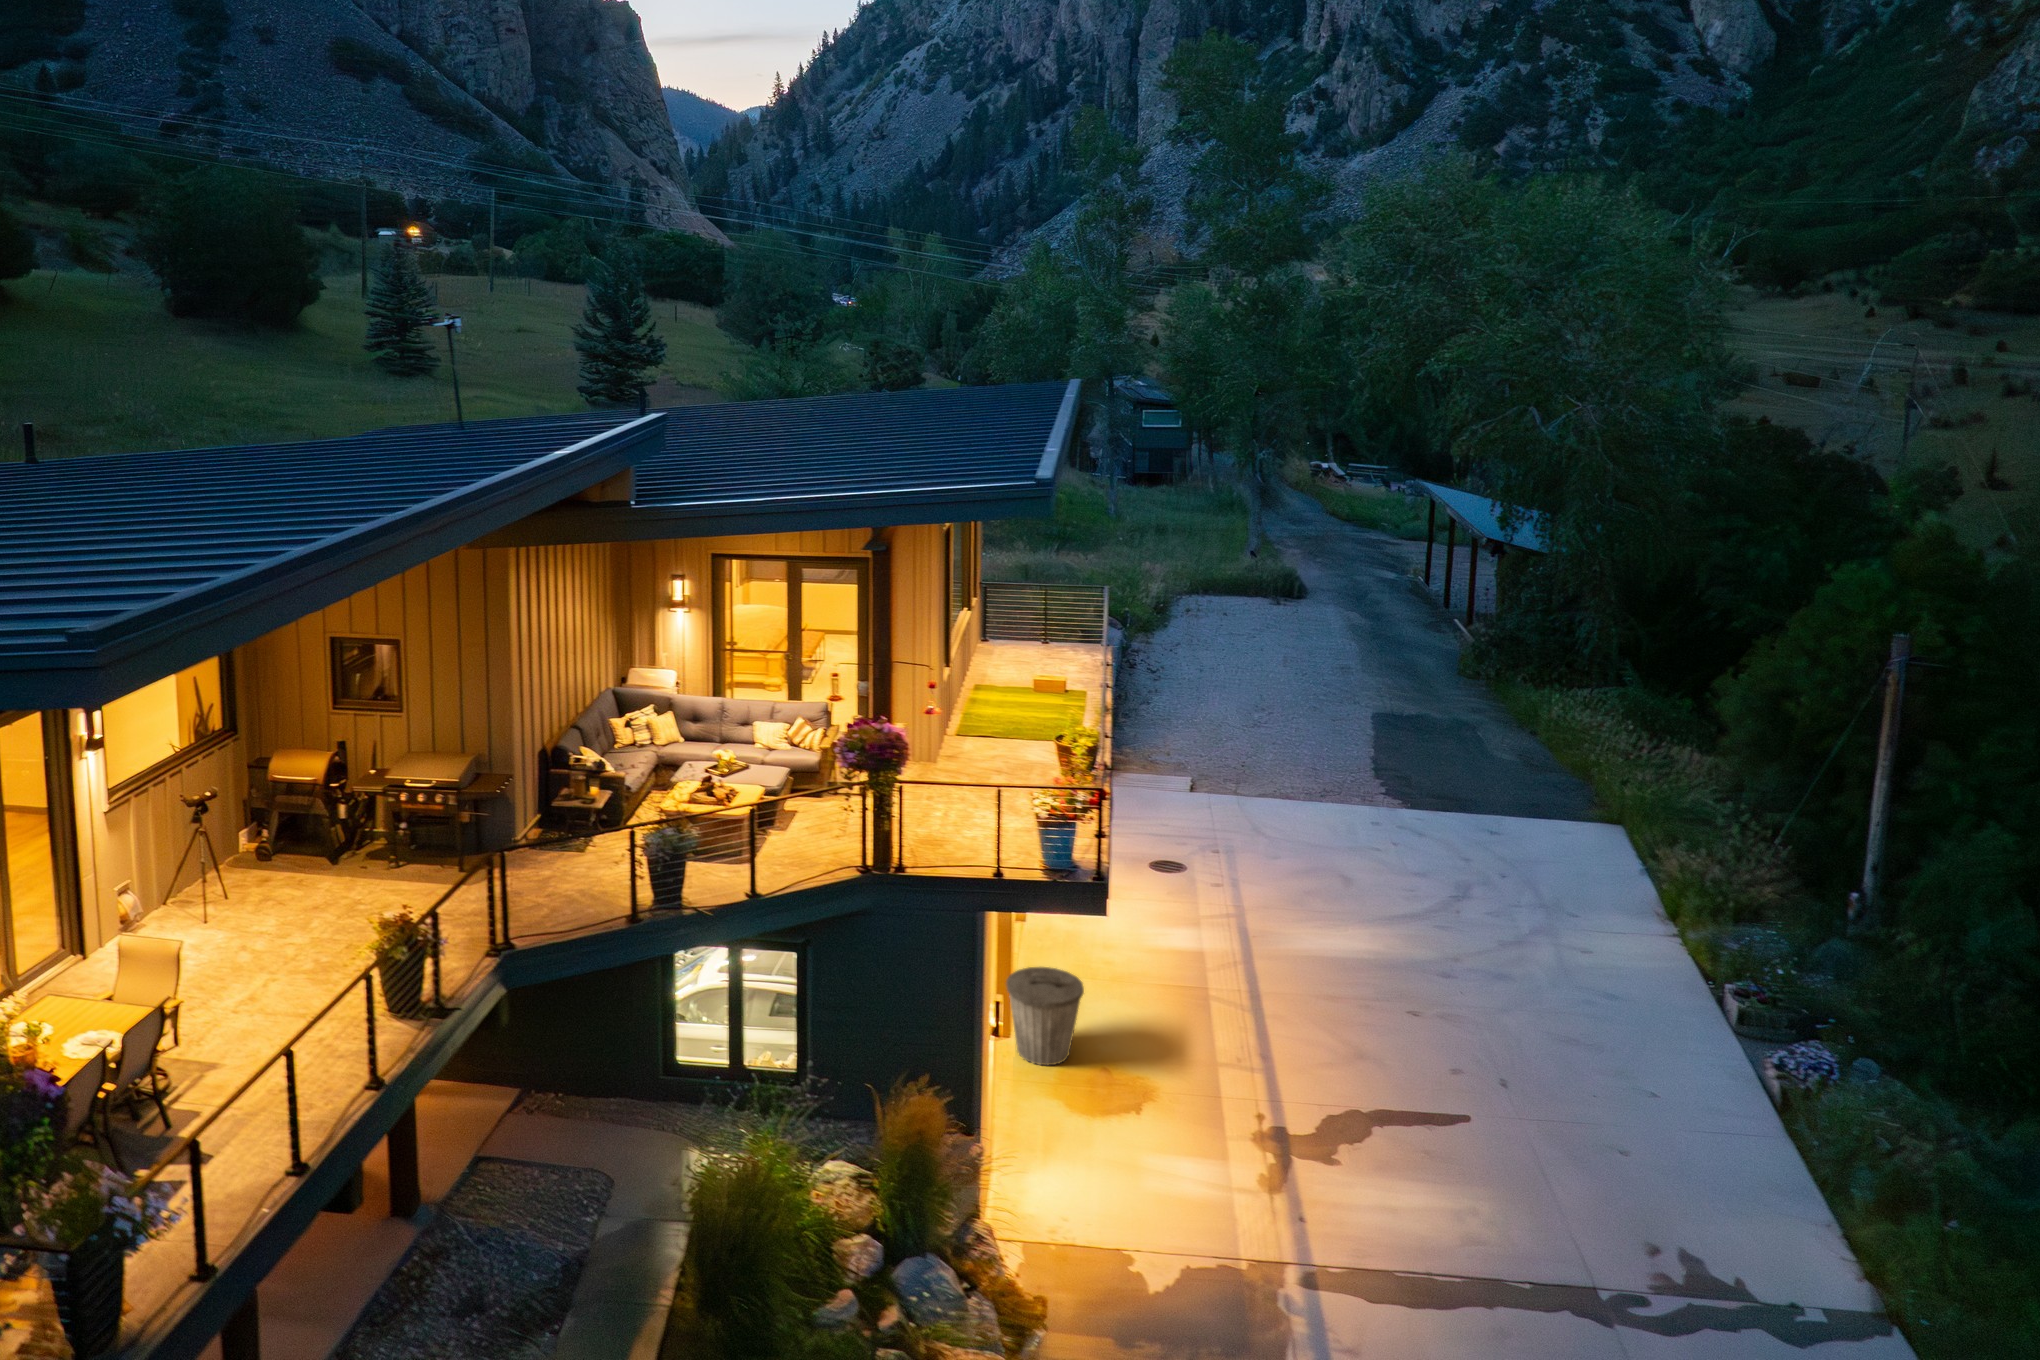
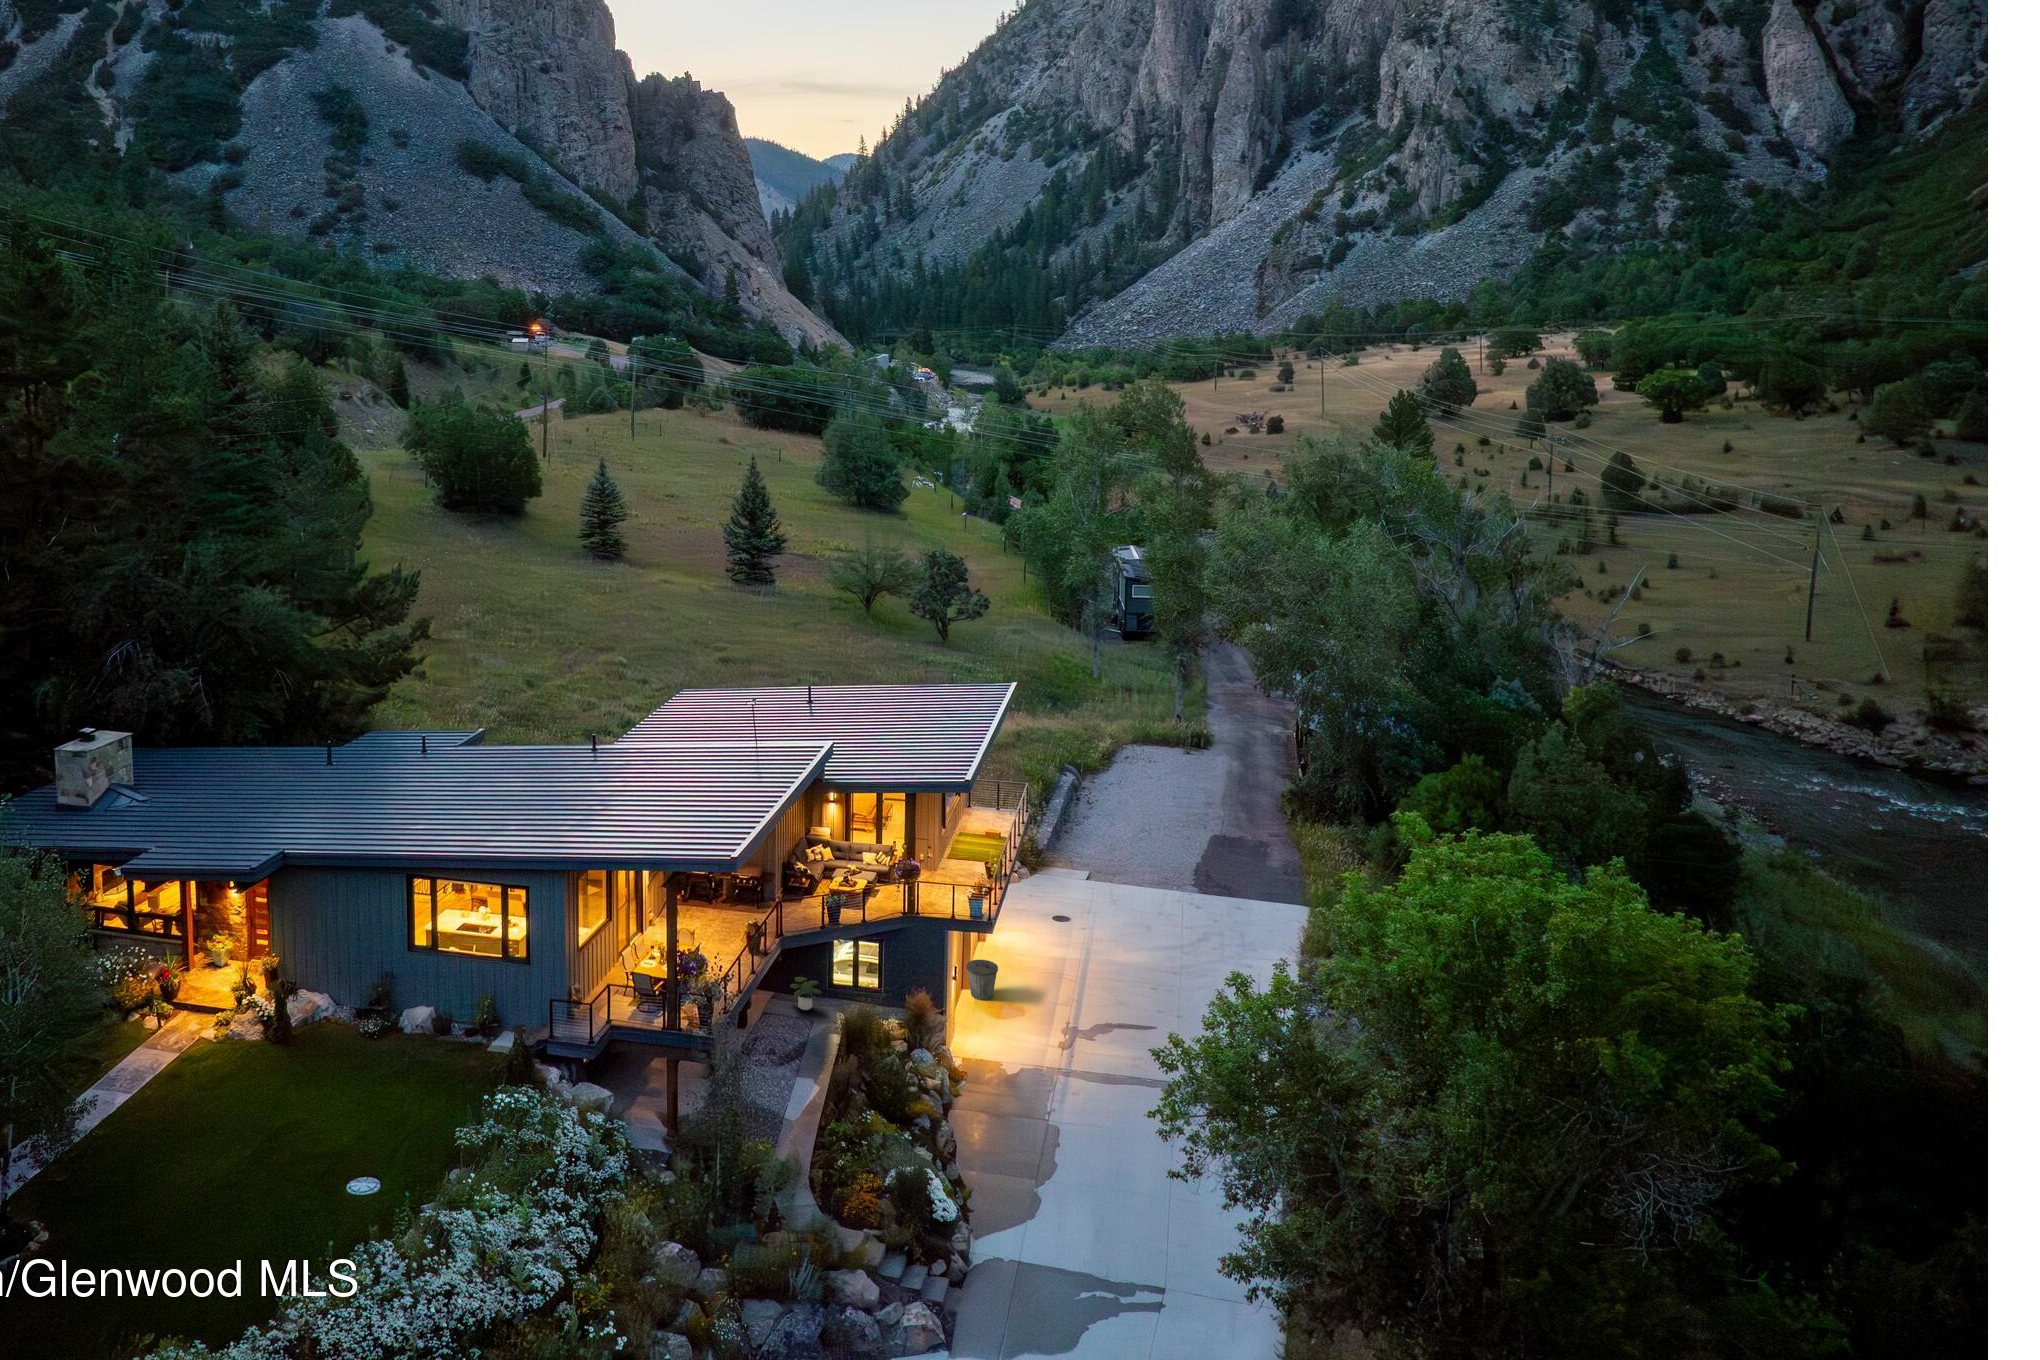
potted plant: none [553,1046,640,1138] -> present [790,977,822,1010]

